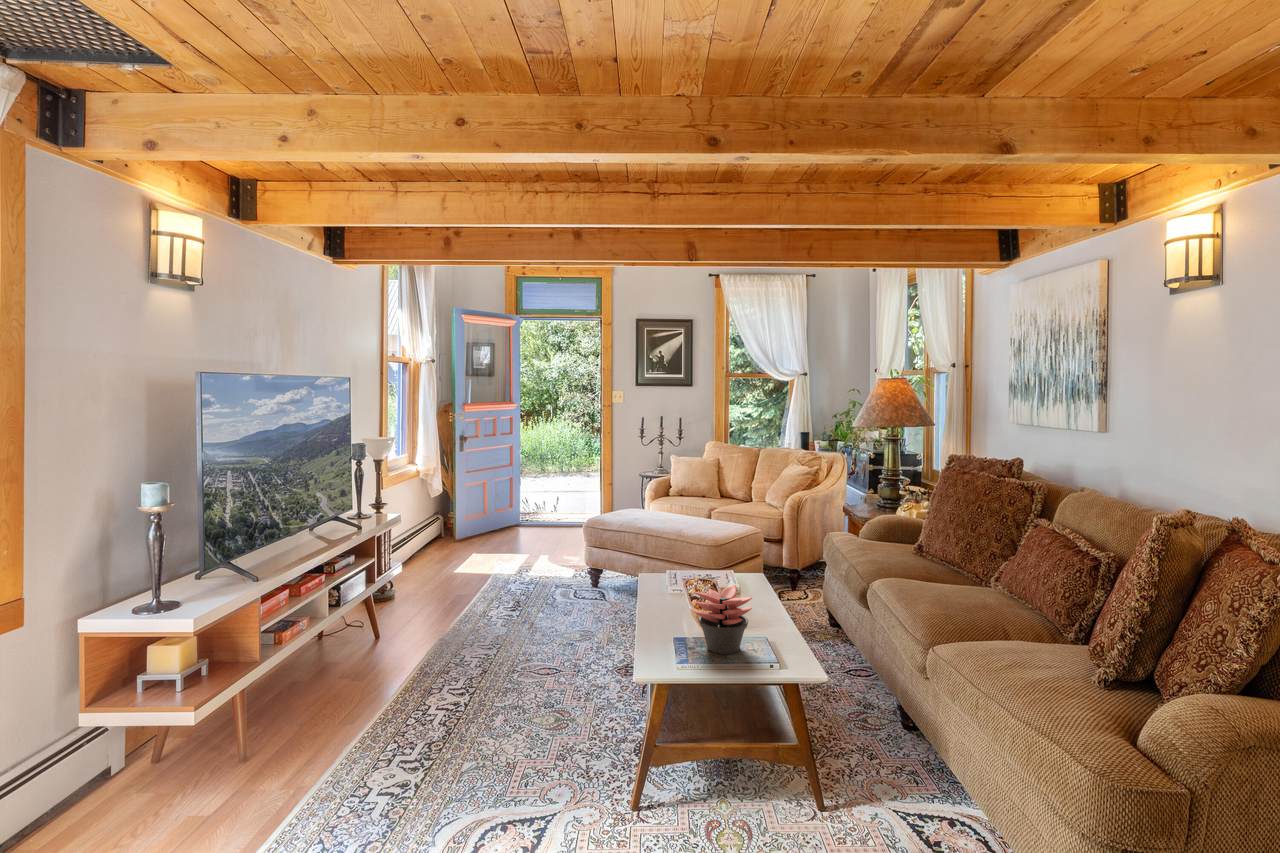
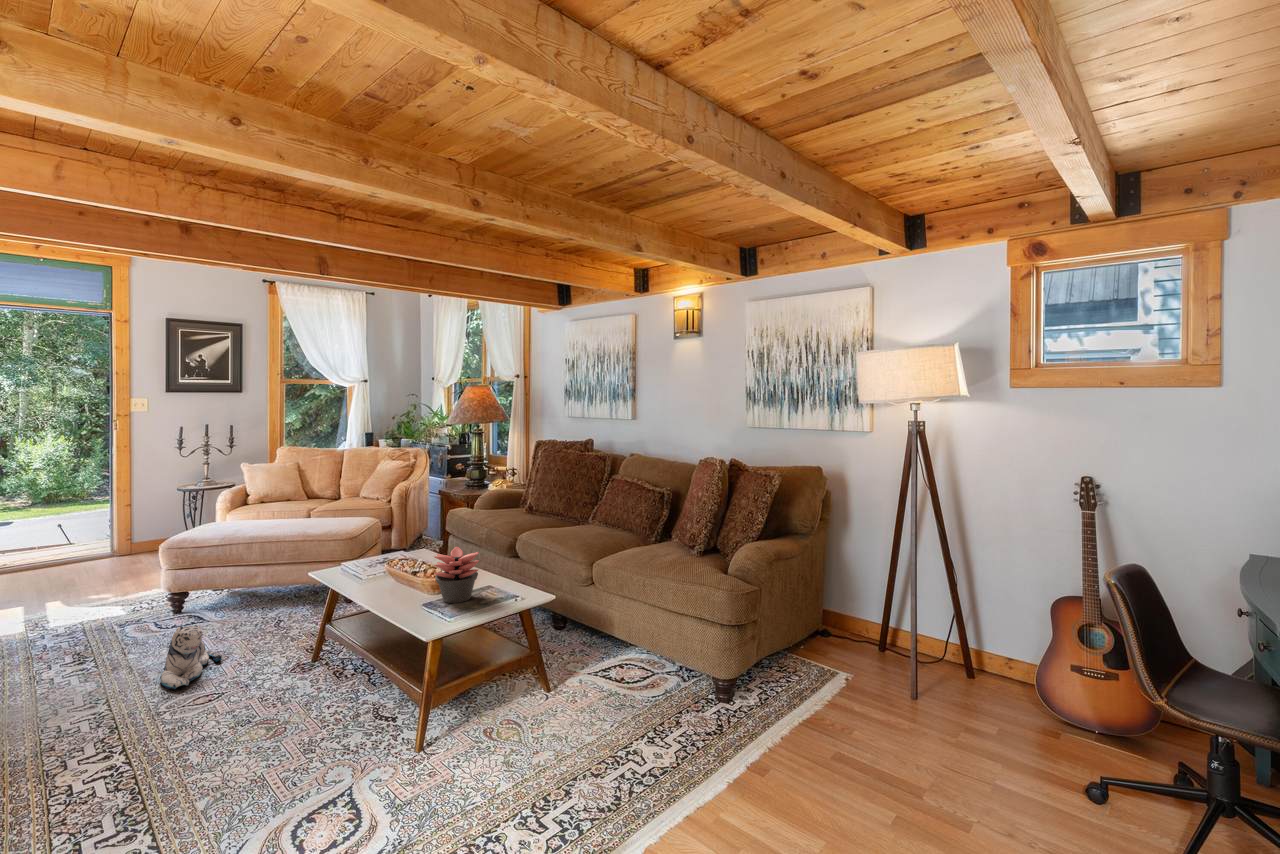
plush toy: none [531,602,582,656] -> present [160,625,222,689]

